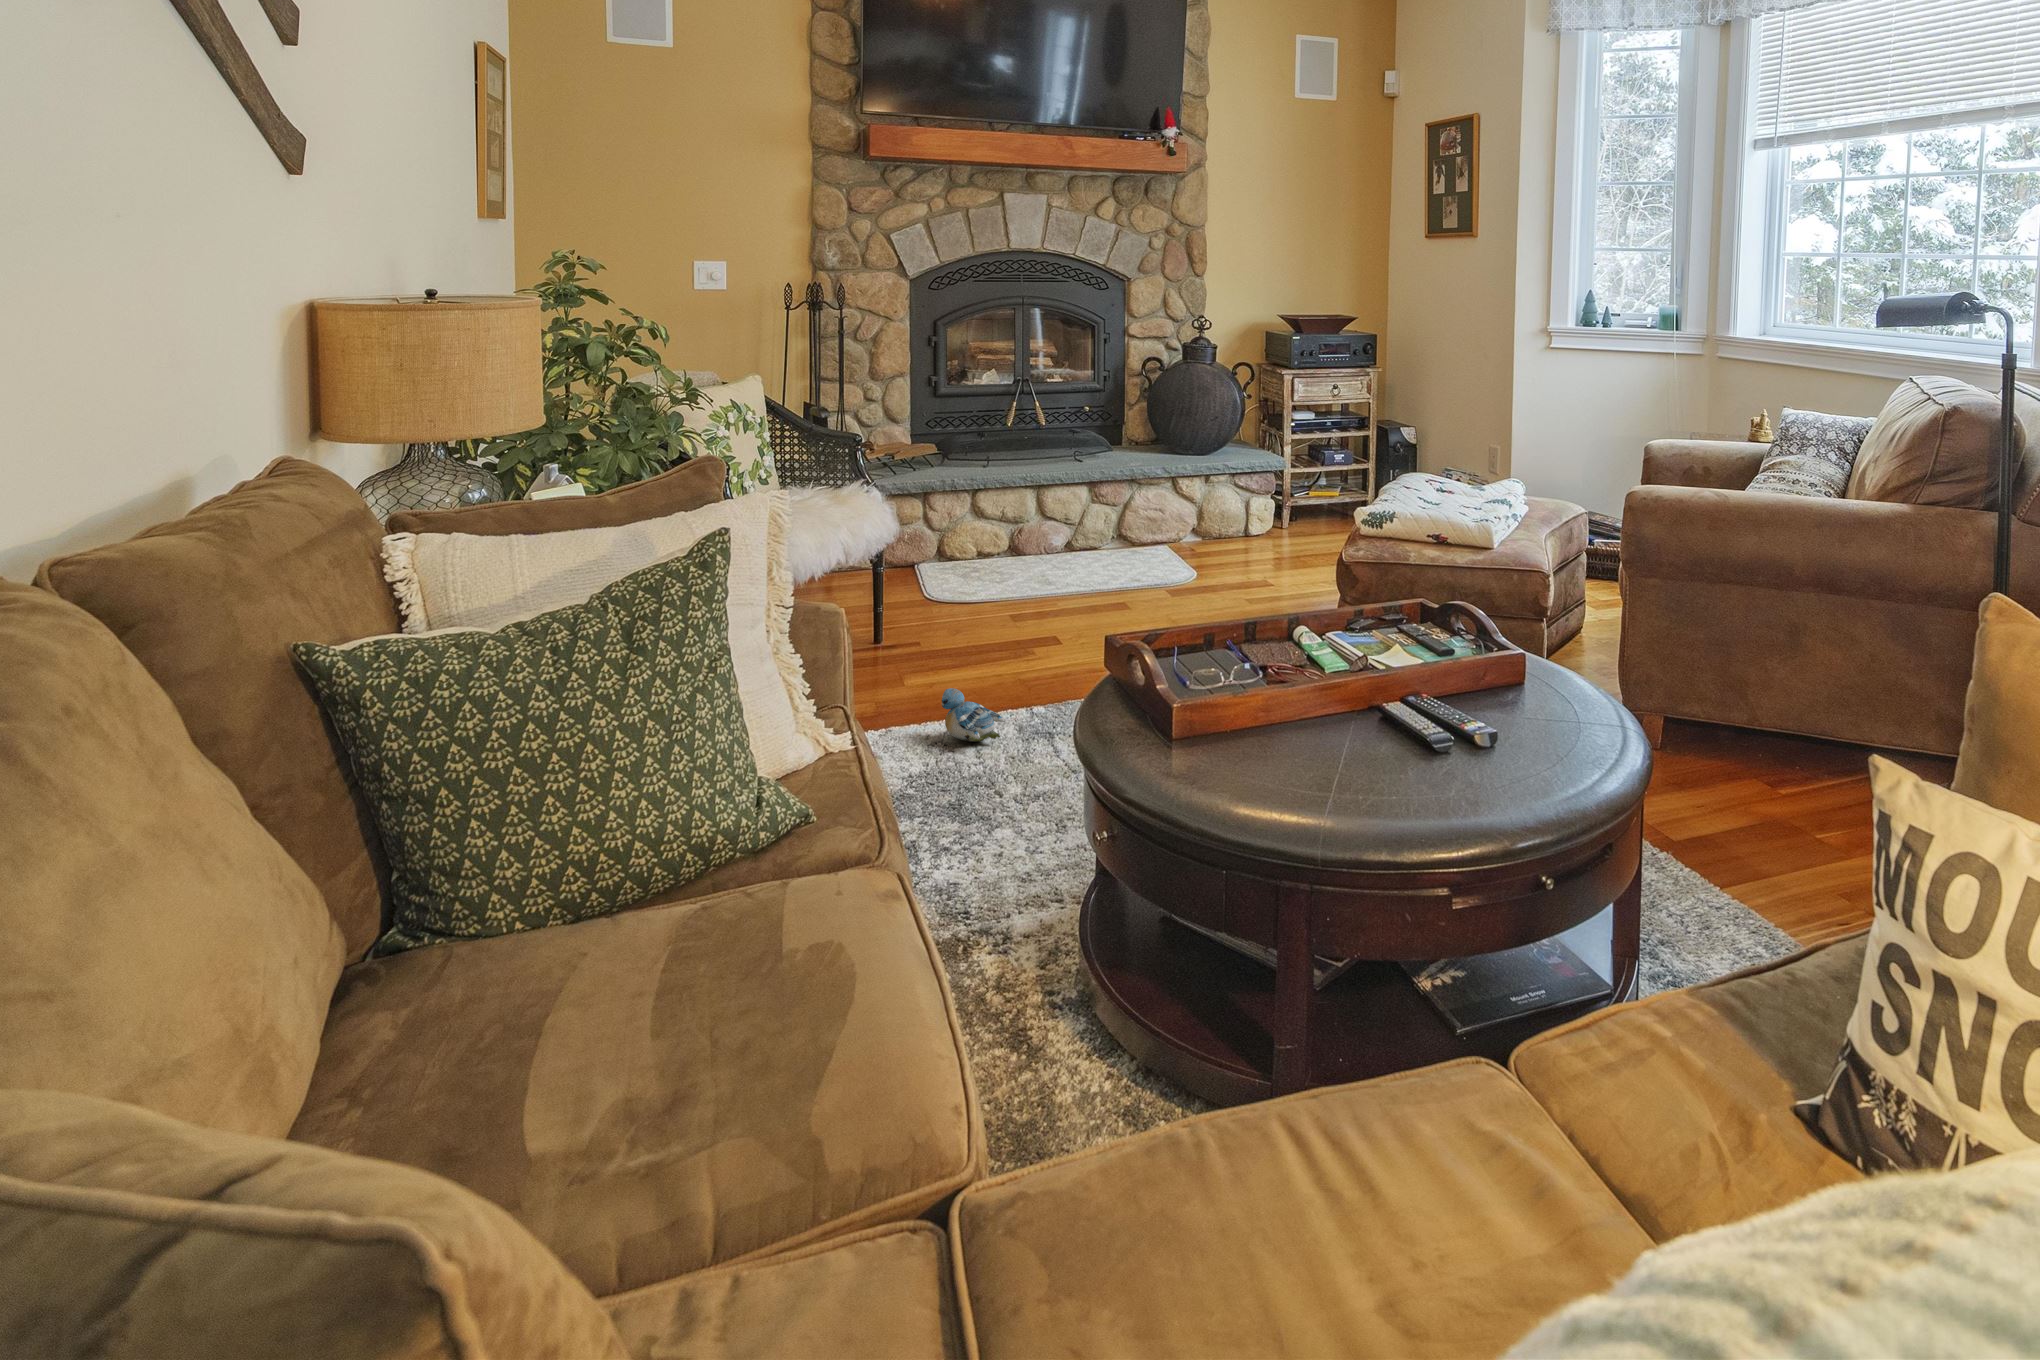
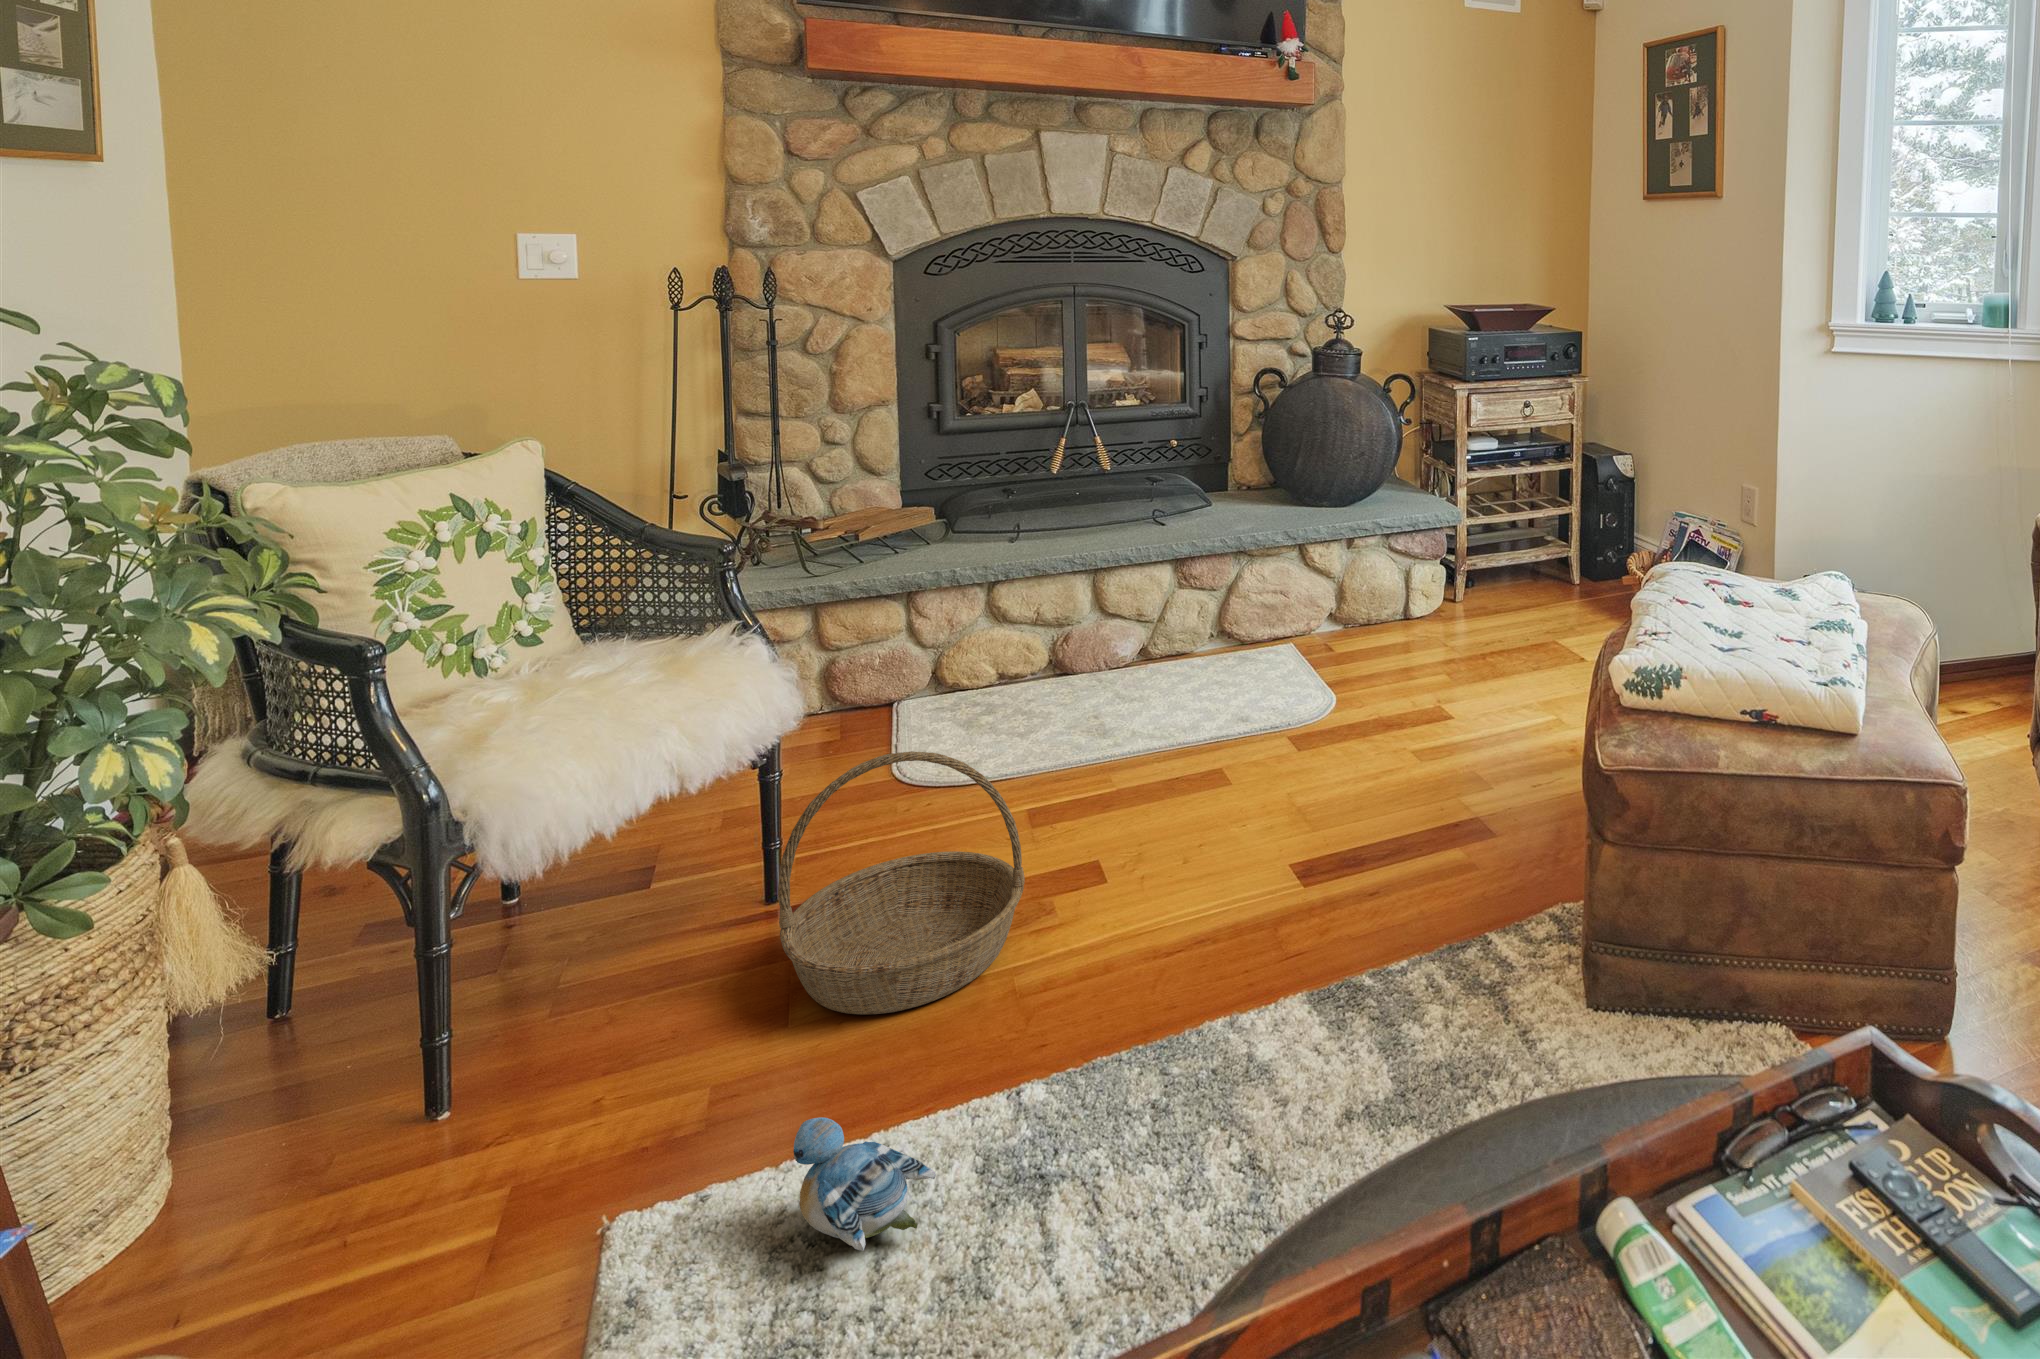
basket: none [901,547,1025,681] -> present [778,751,1025,1015]

